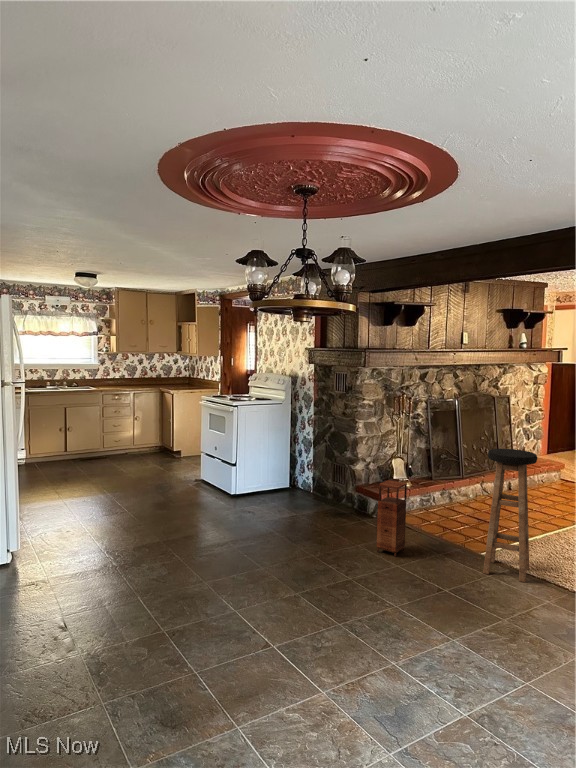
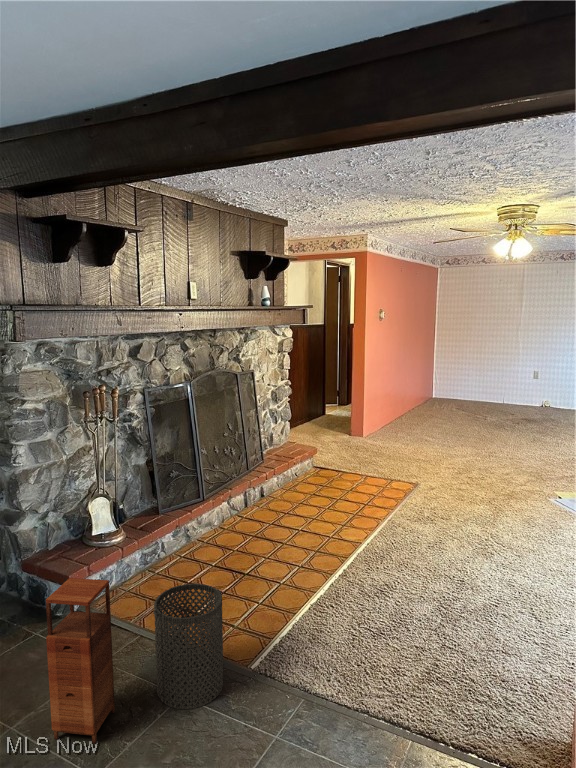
bar stool: present [483,449,537,582] -> none [263,481,348,730]
trash can: none [426,500,464,559] -> present [153,584,224,709]

